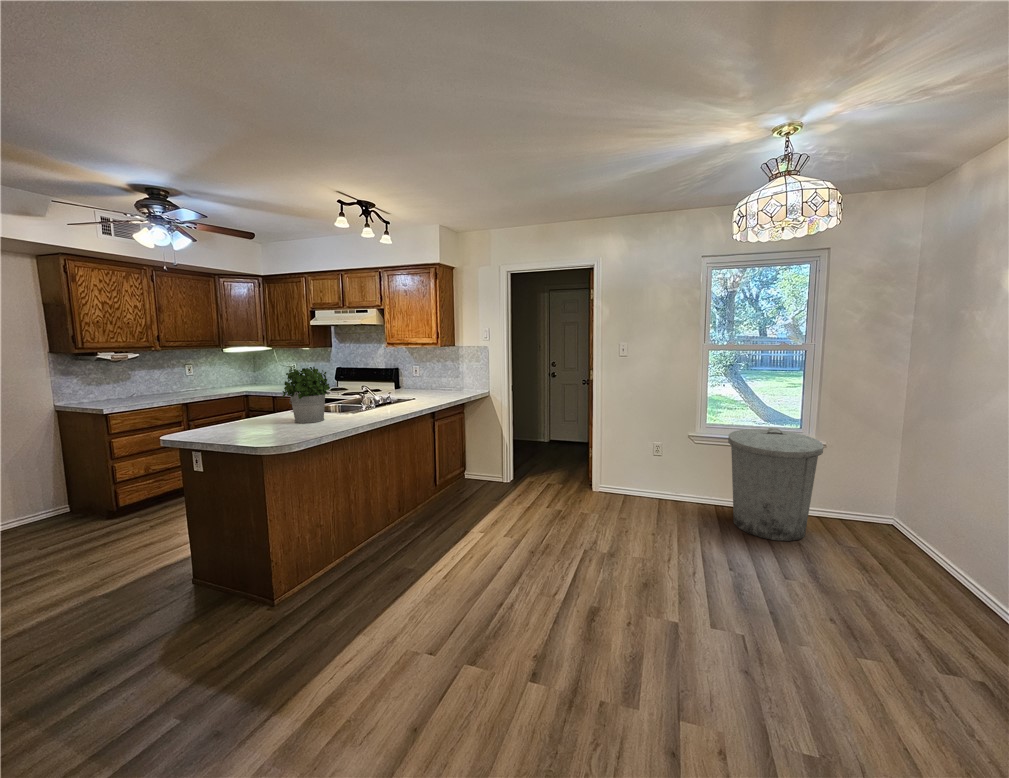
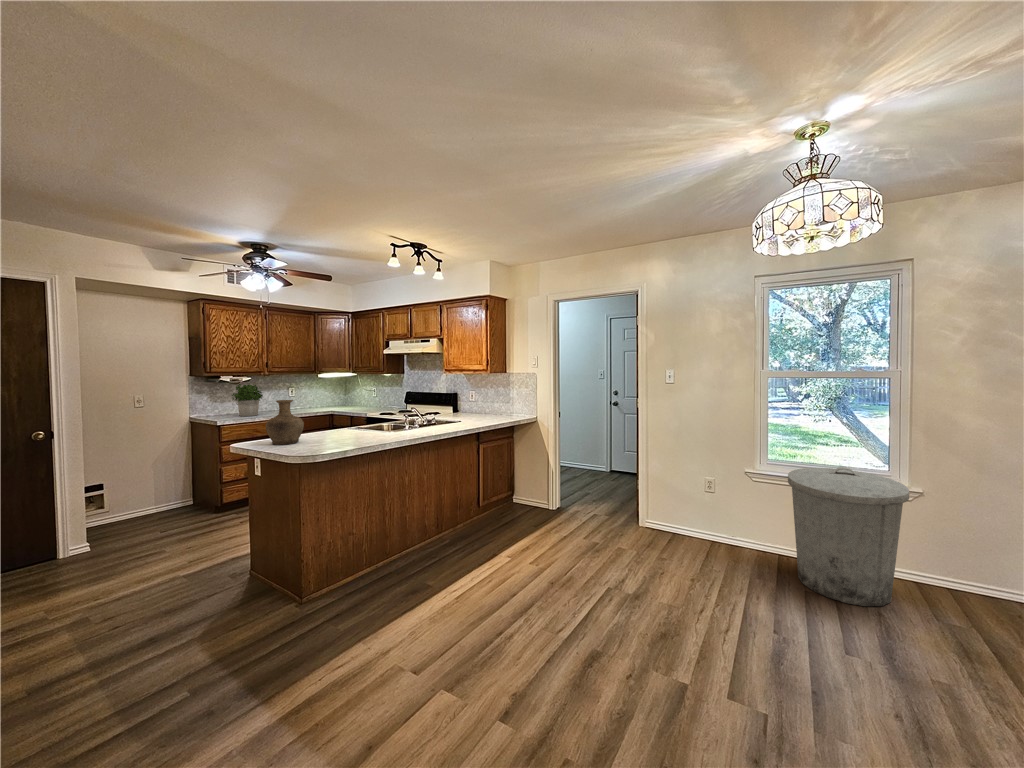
potted plant: present [282,367,330,423] -> present [232,384,263,416]
vase: none [209,382,255,434] -> present [266,400,304,445]

